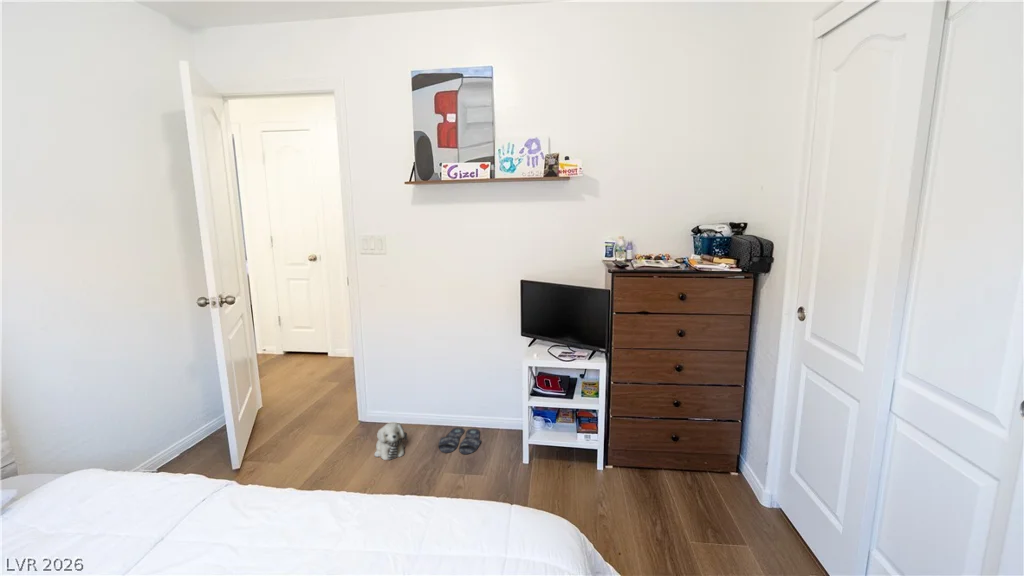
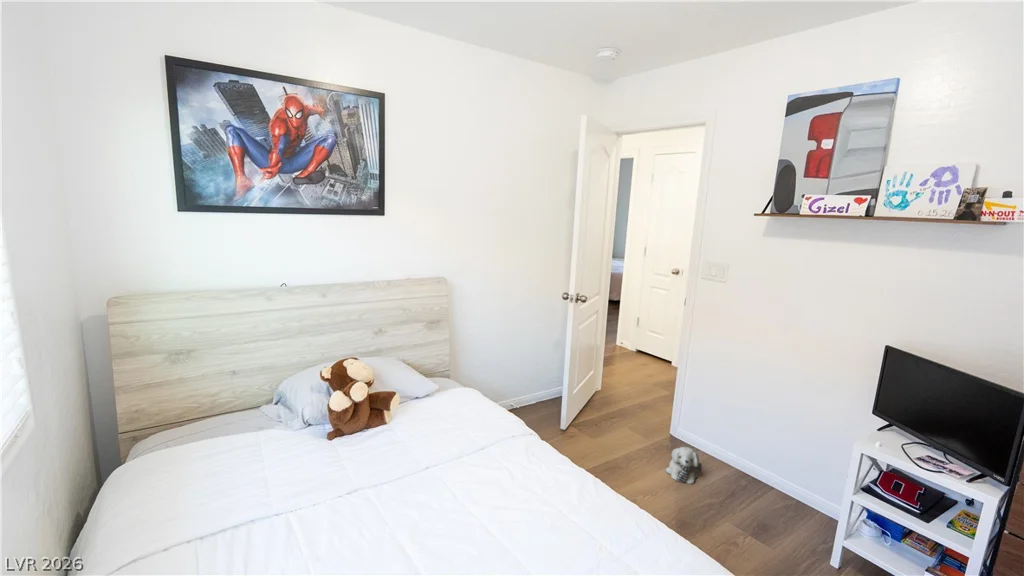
slippers: present [438,428,481,454] -> none [732,485,789,520]

